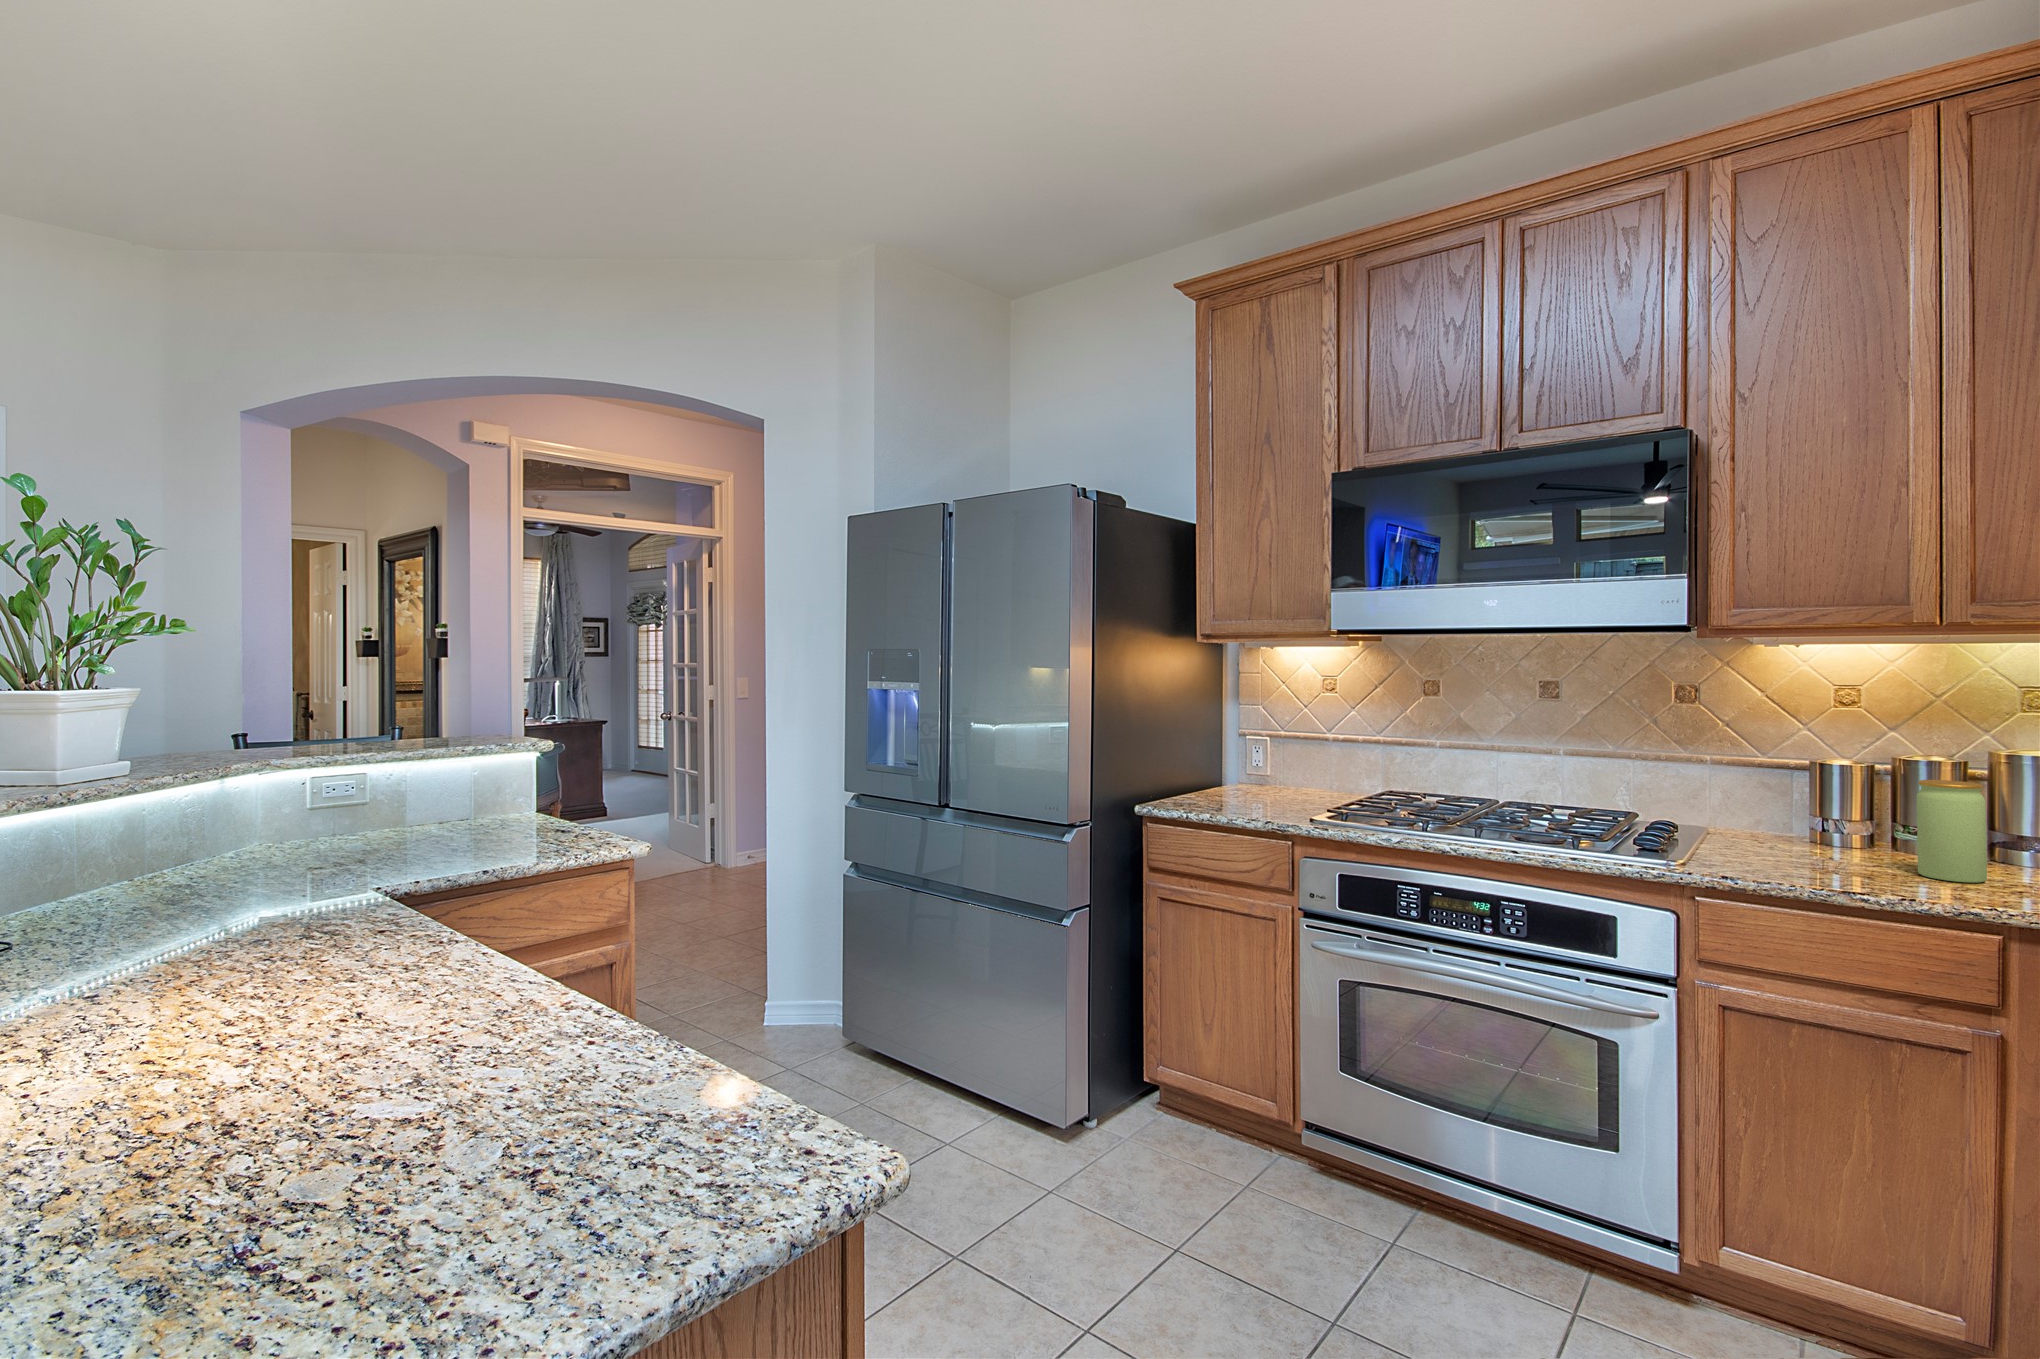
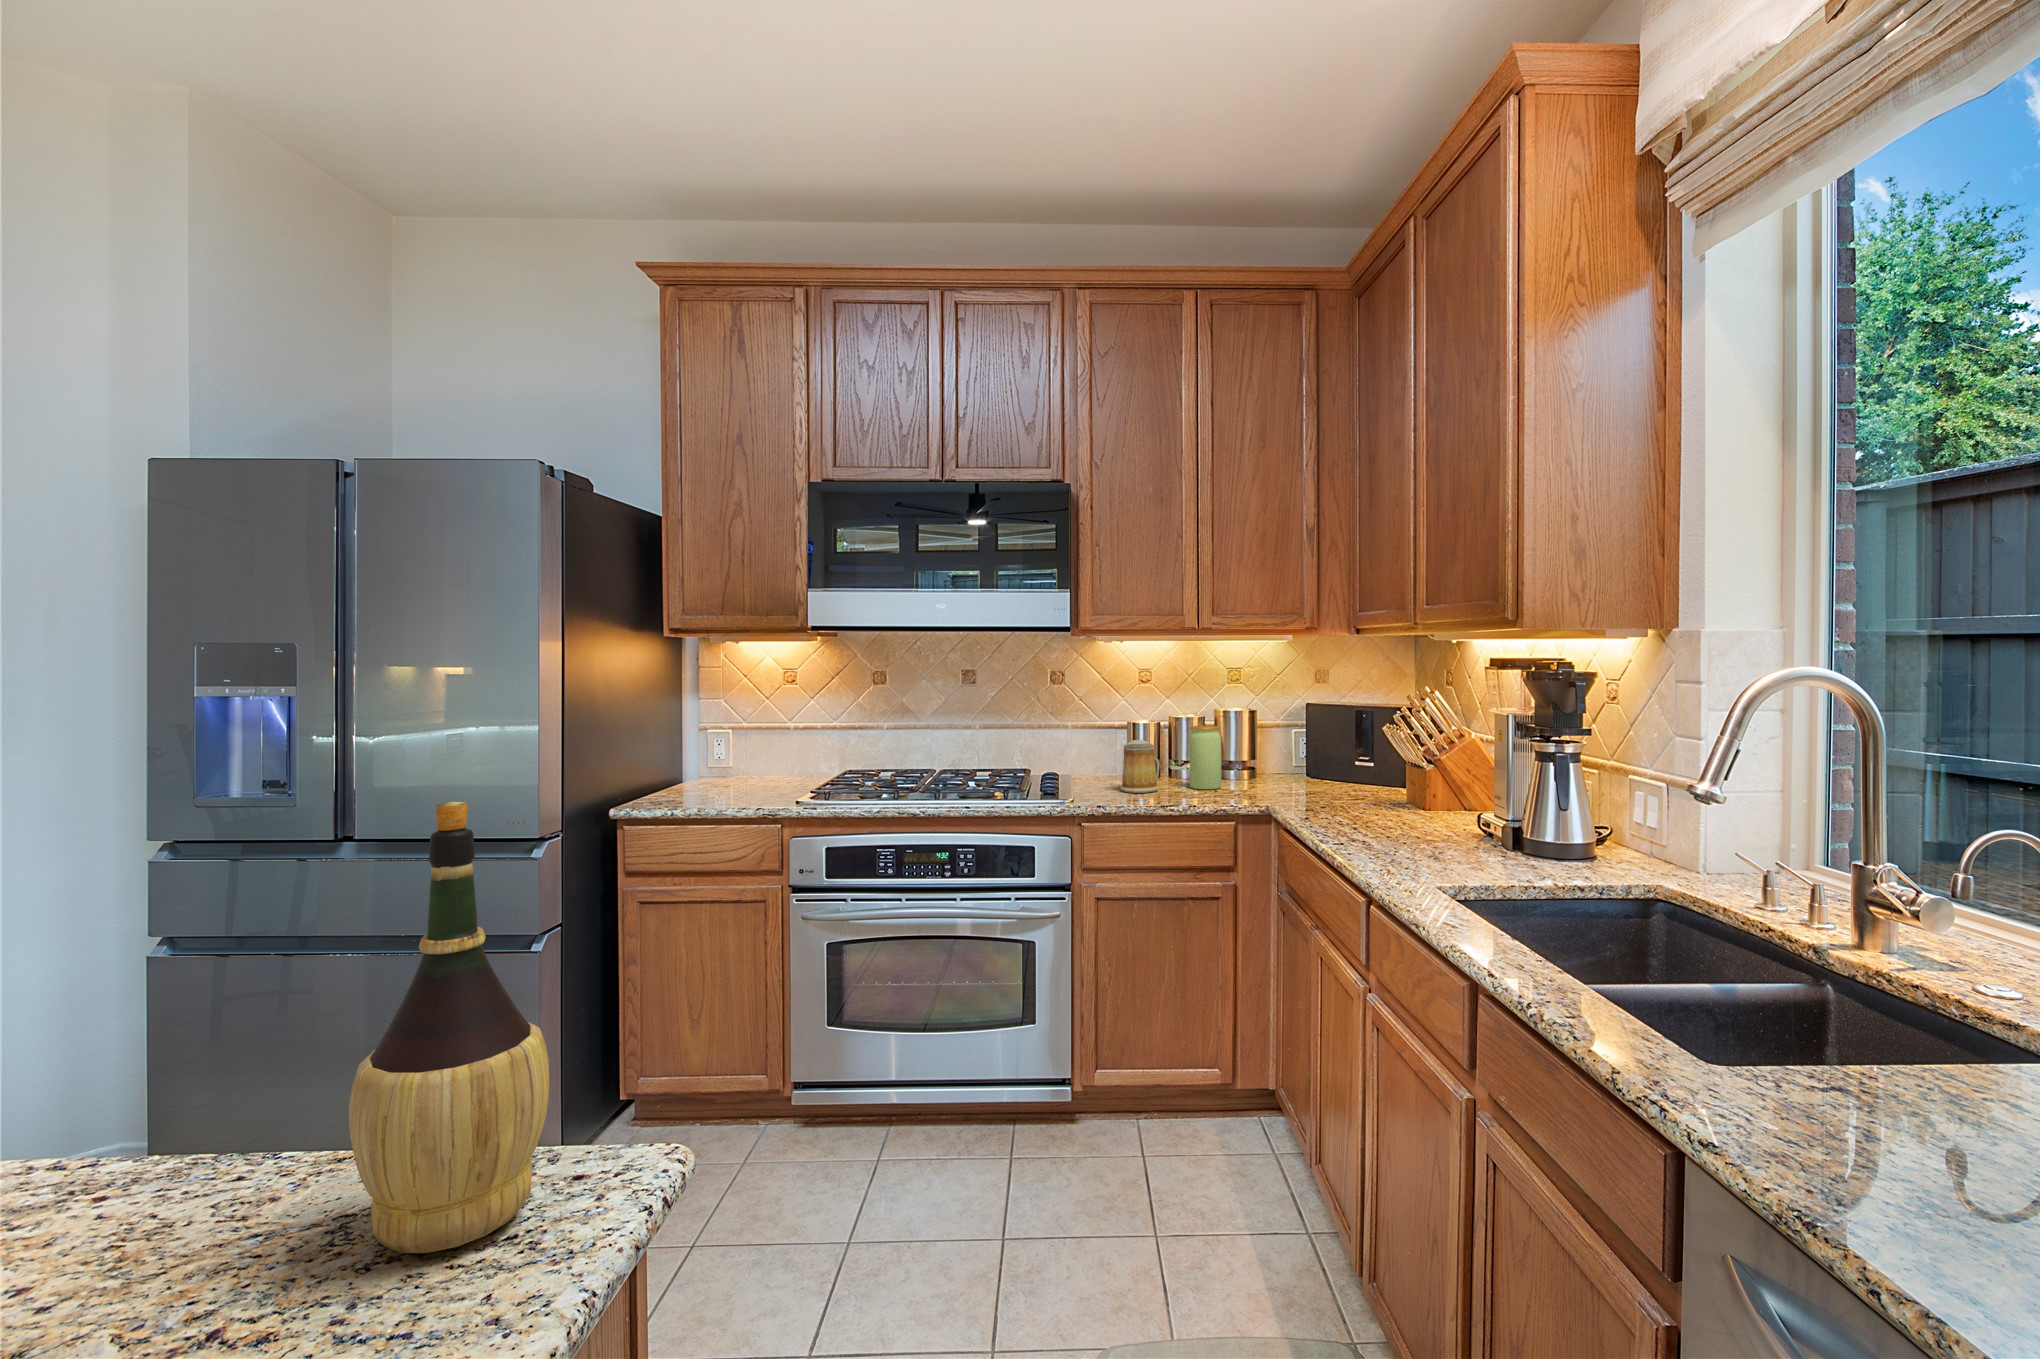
mug: none [1777,792,1855,871] -> present [1121,740,1159,793]
wine bottle: none [626,800,774,1180] -> present [349,802,549,1253]

